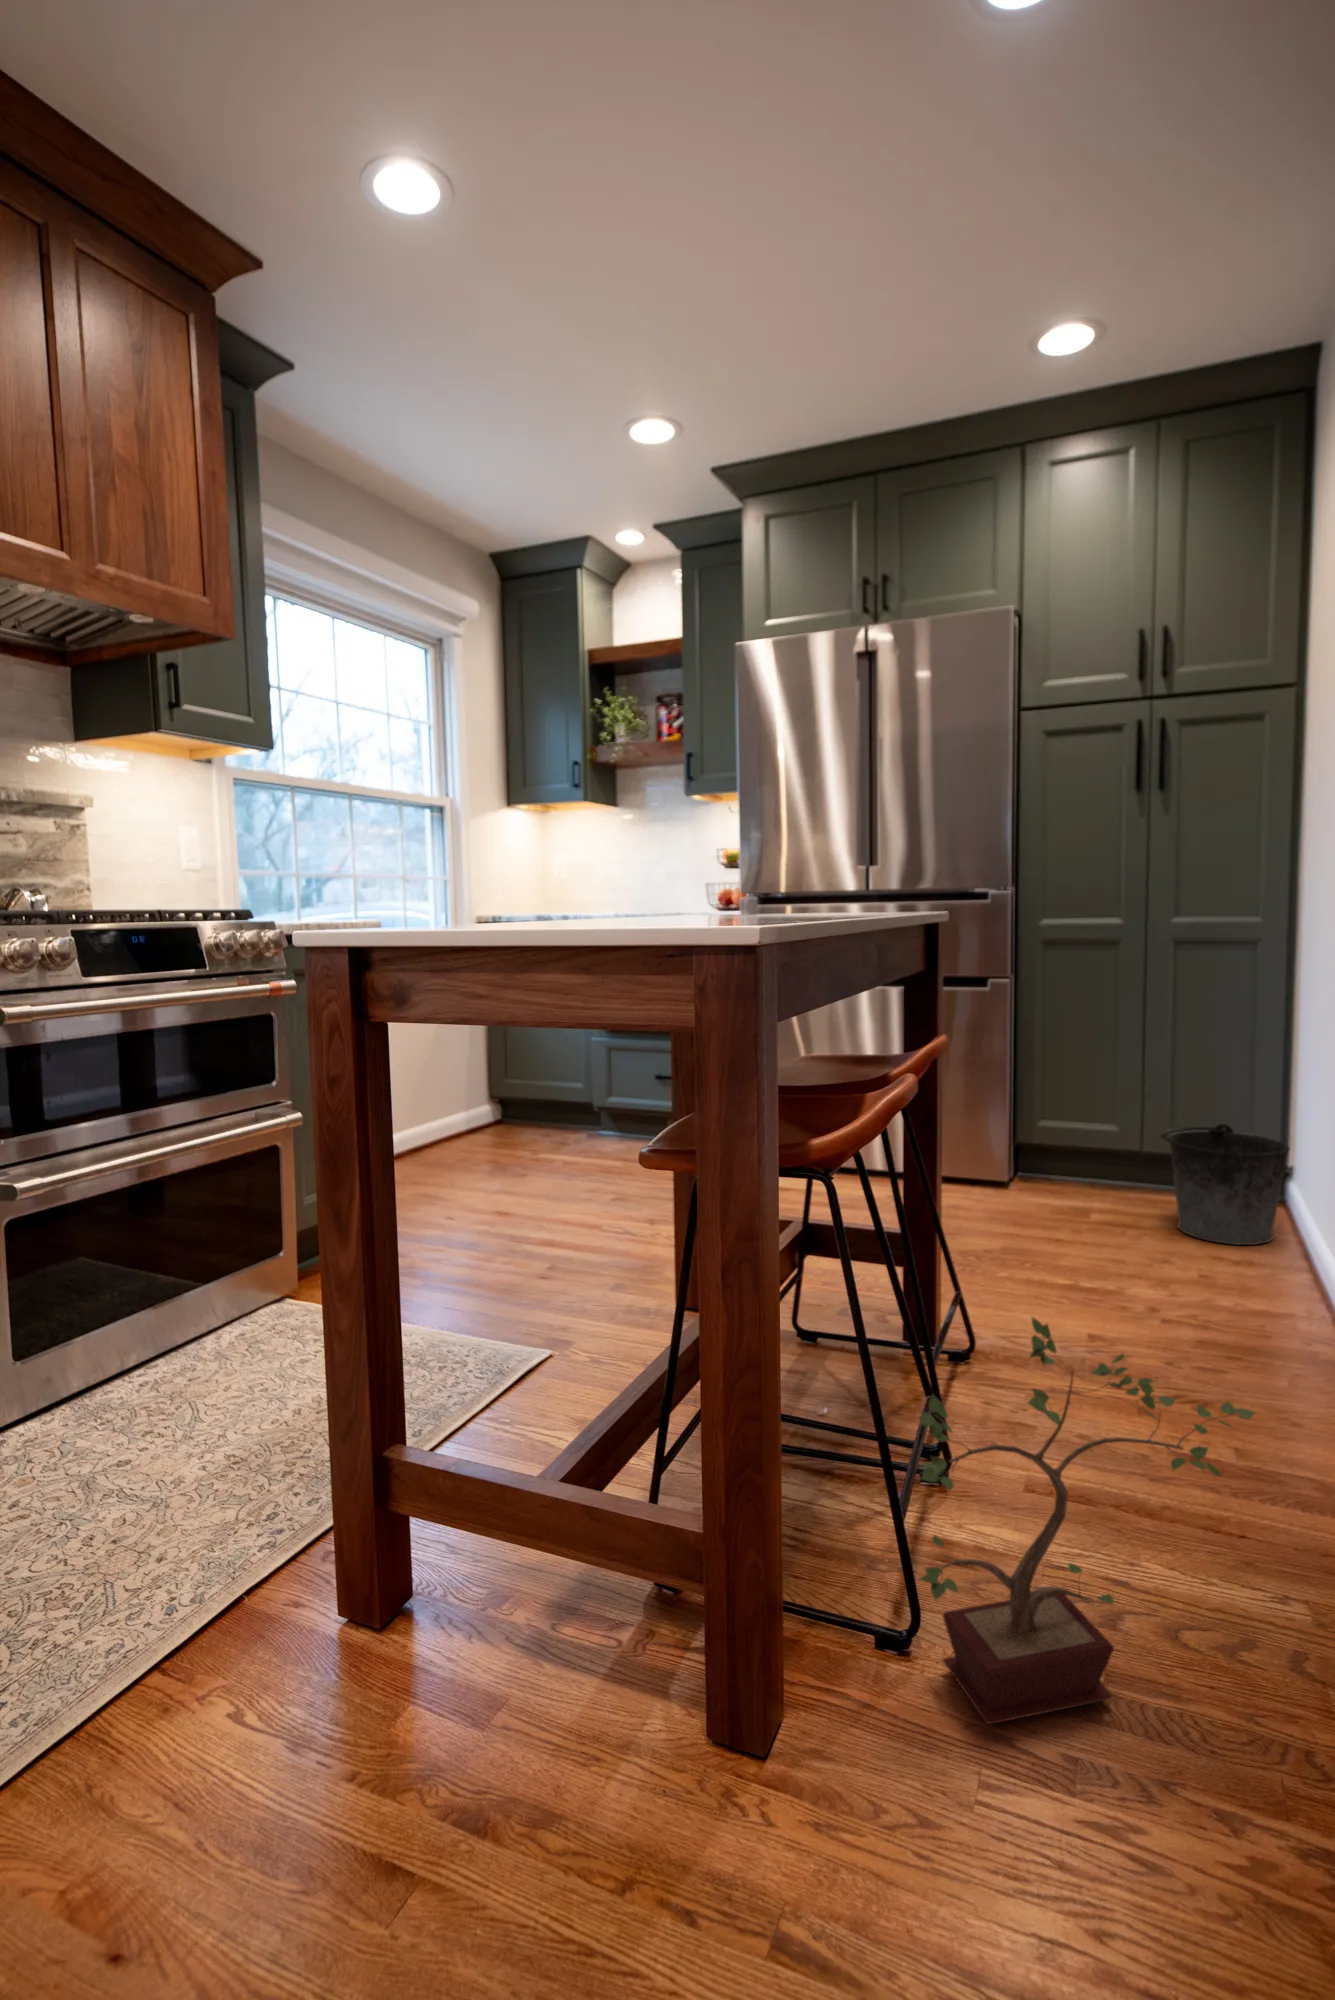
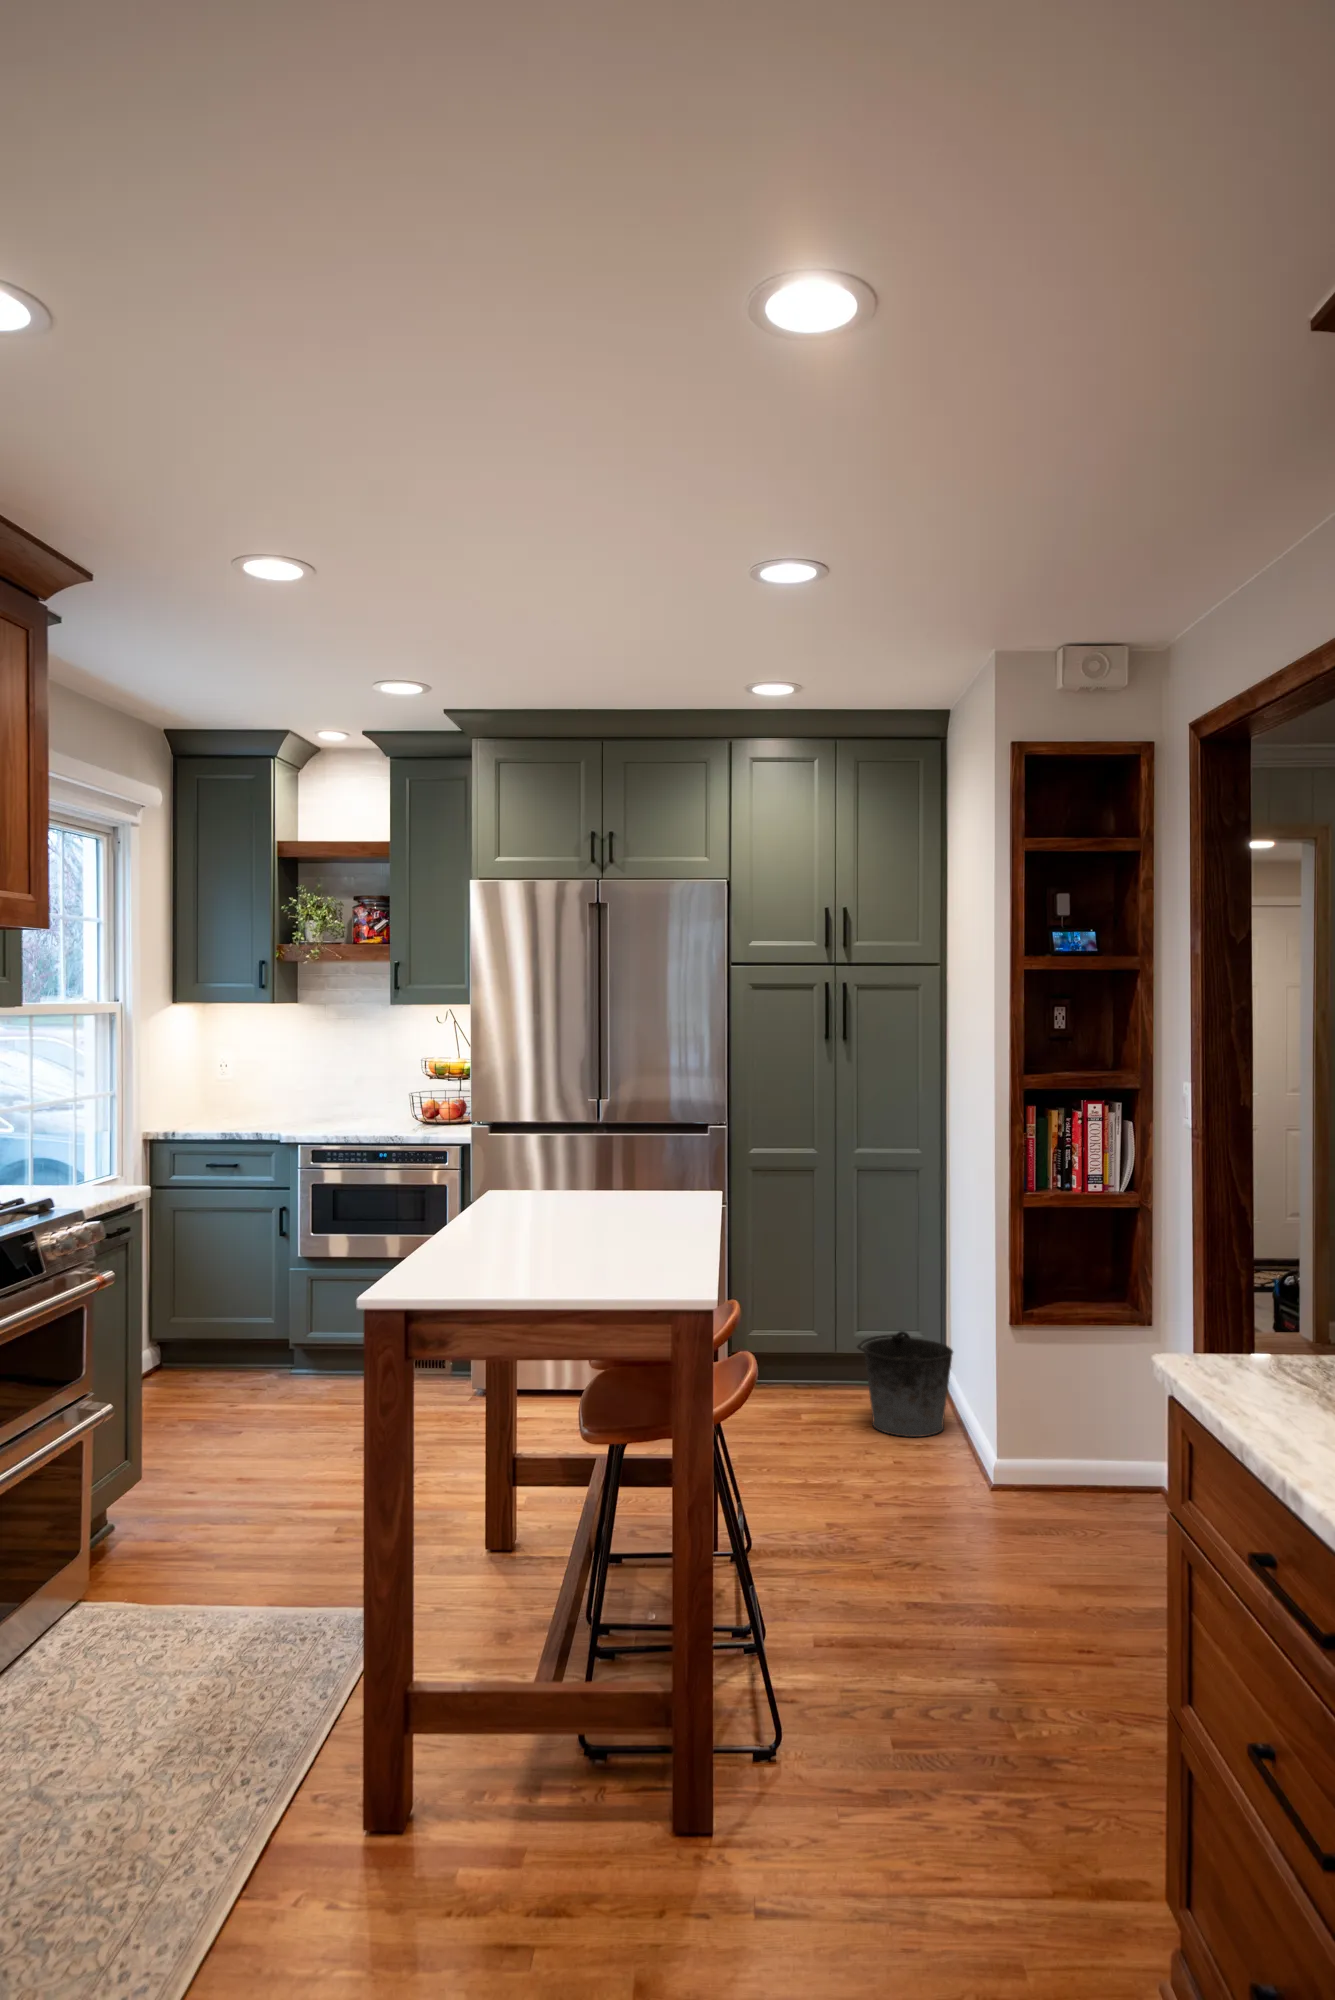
potted plant: present [920,1318,1255,1724] -> none [789,1518,971,1788]

